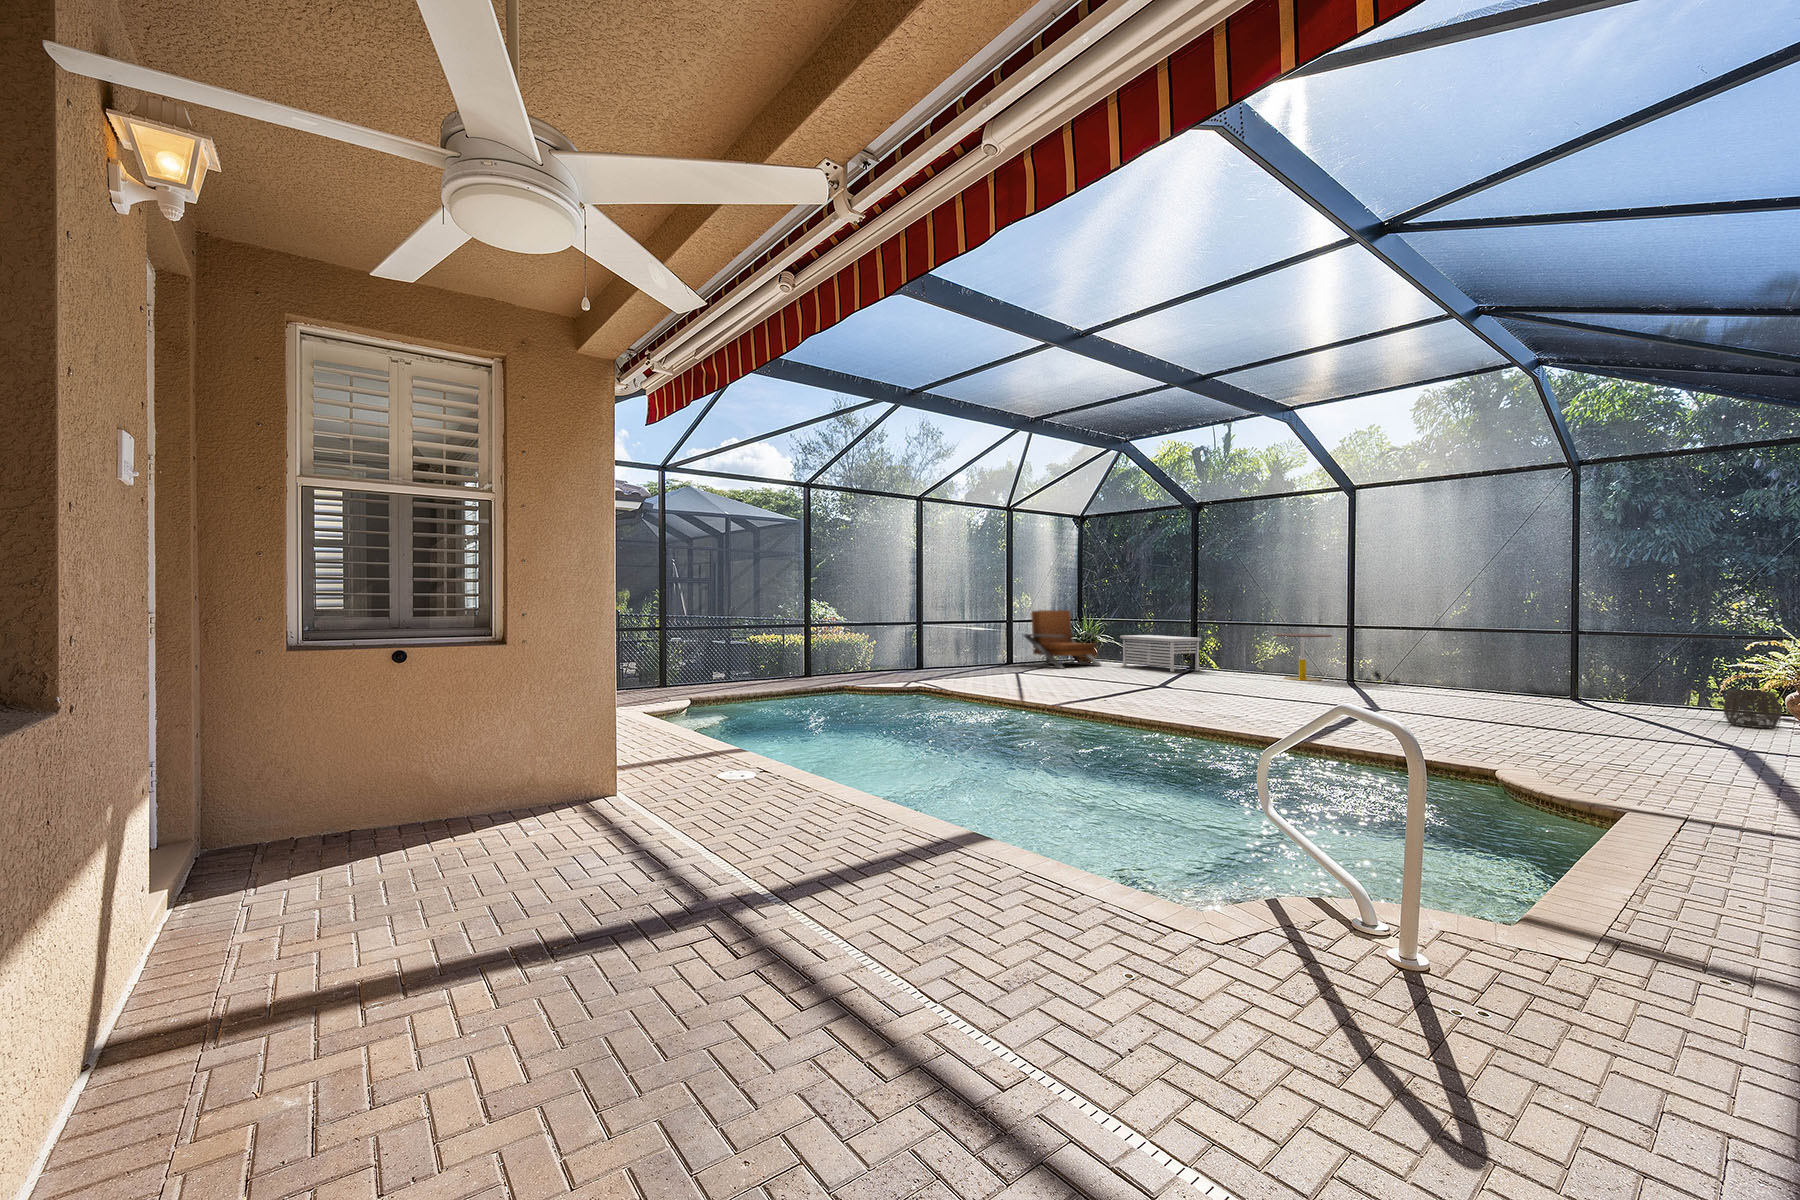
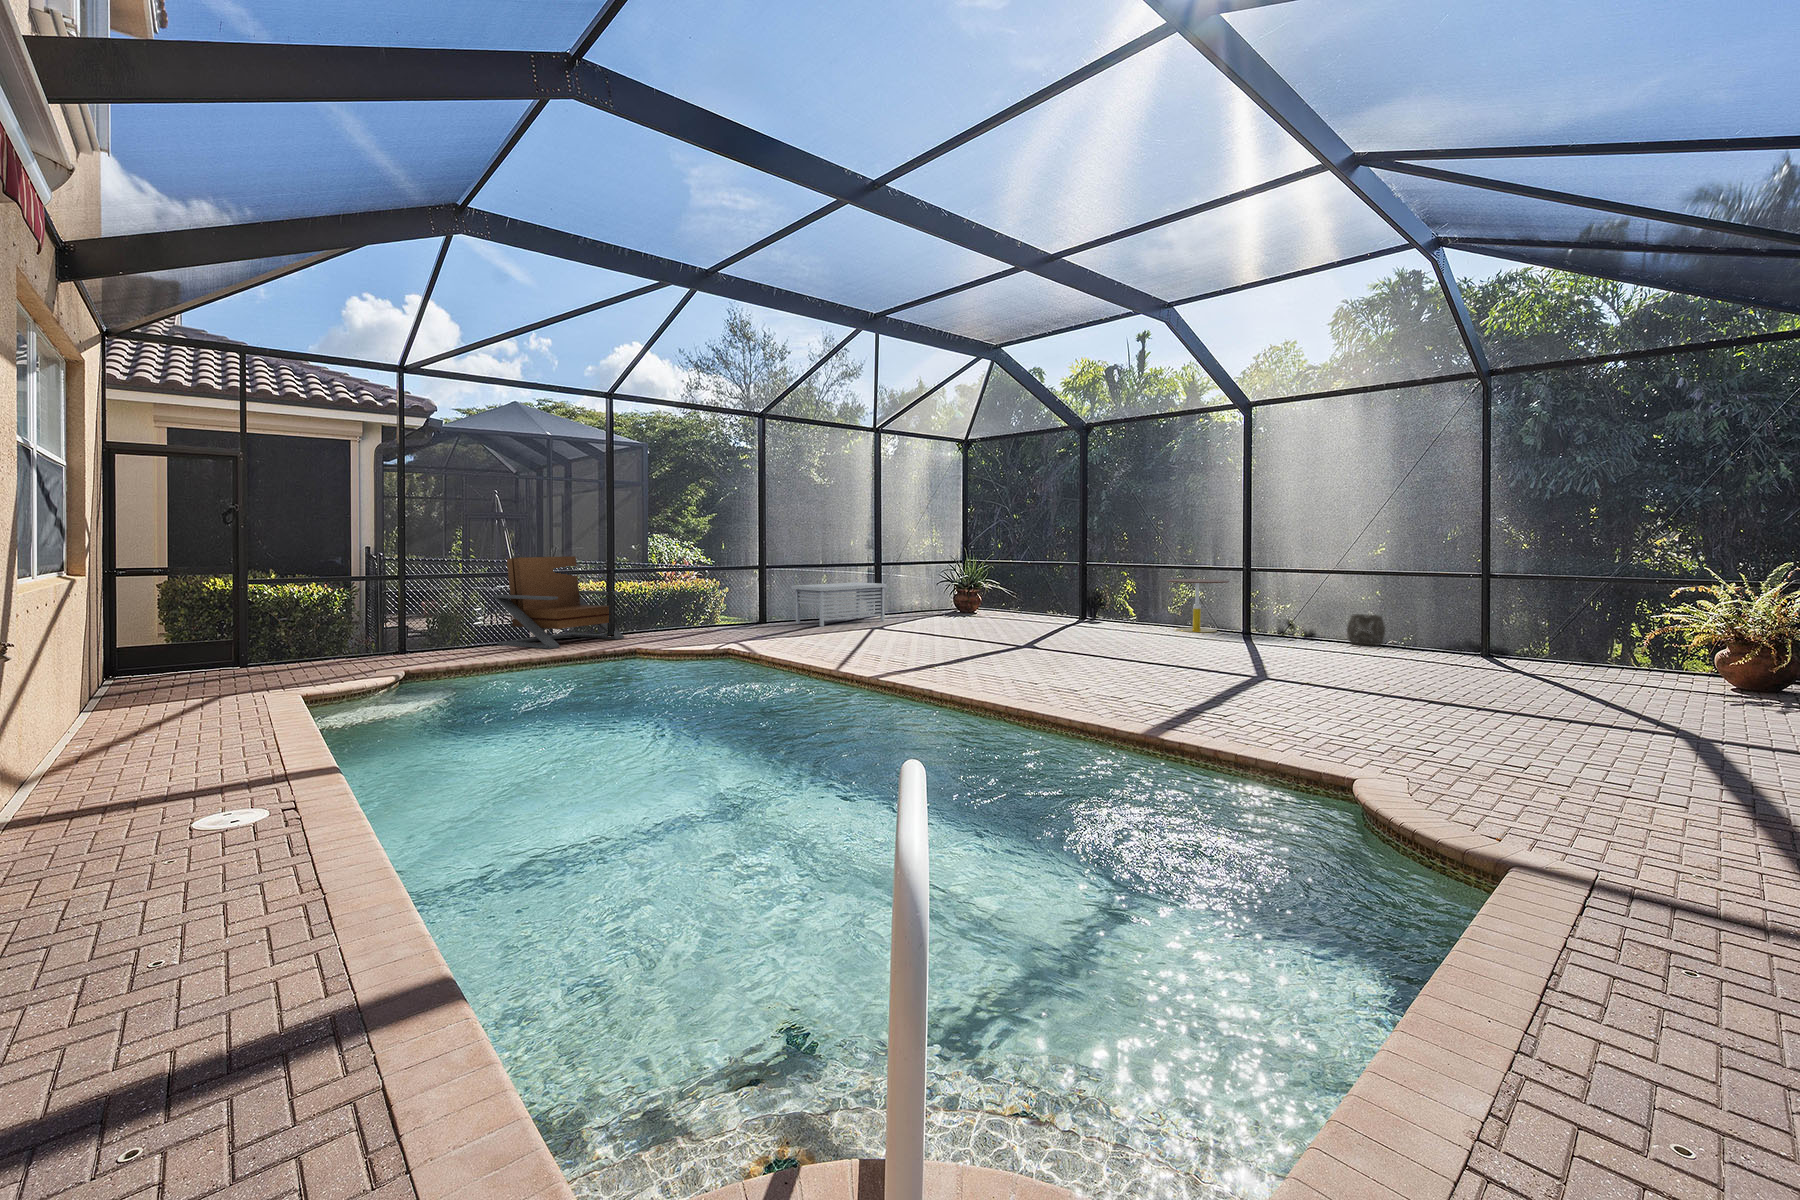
lounge chair: present [1023,610,1101,668] -> present [493,556,624,649]
storage bench: present [1120,635,1201,672] -> present [791,582,887,627]
woven basket: present [1723,690,1782,728] -> present [1347,614,1385,646]

